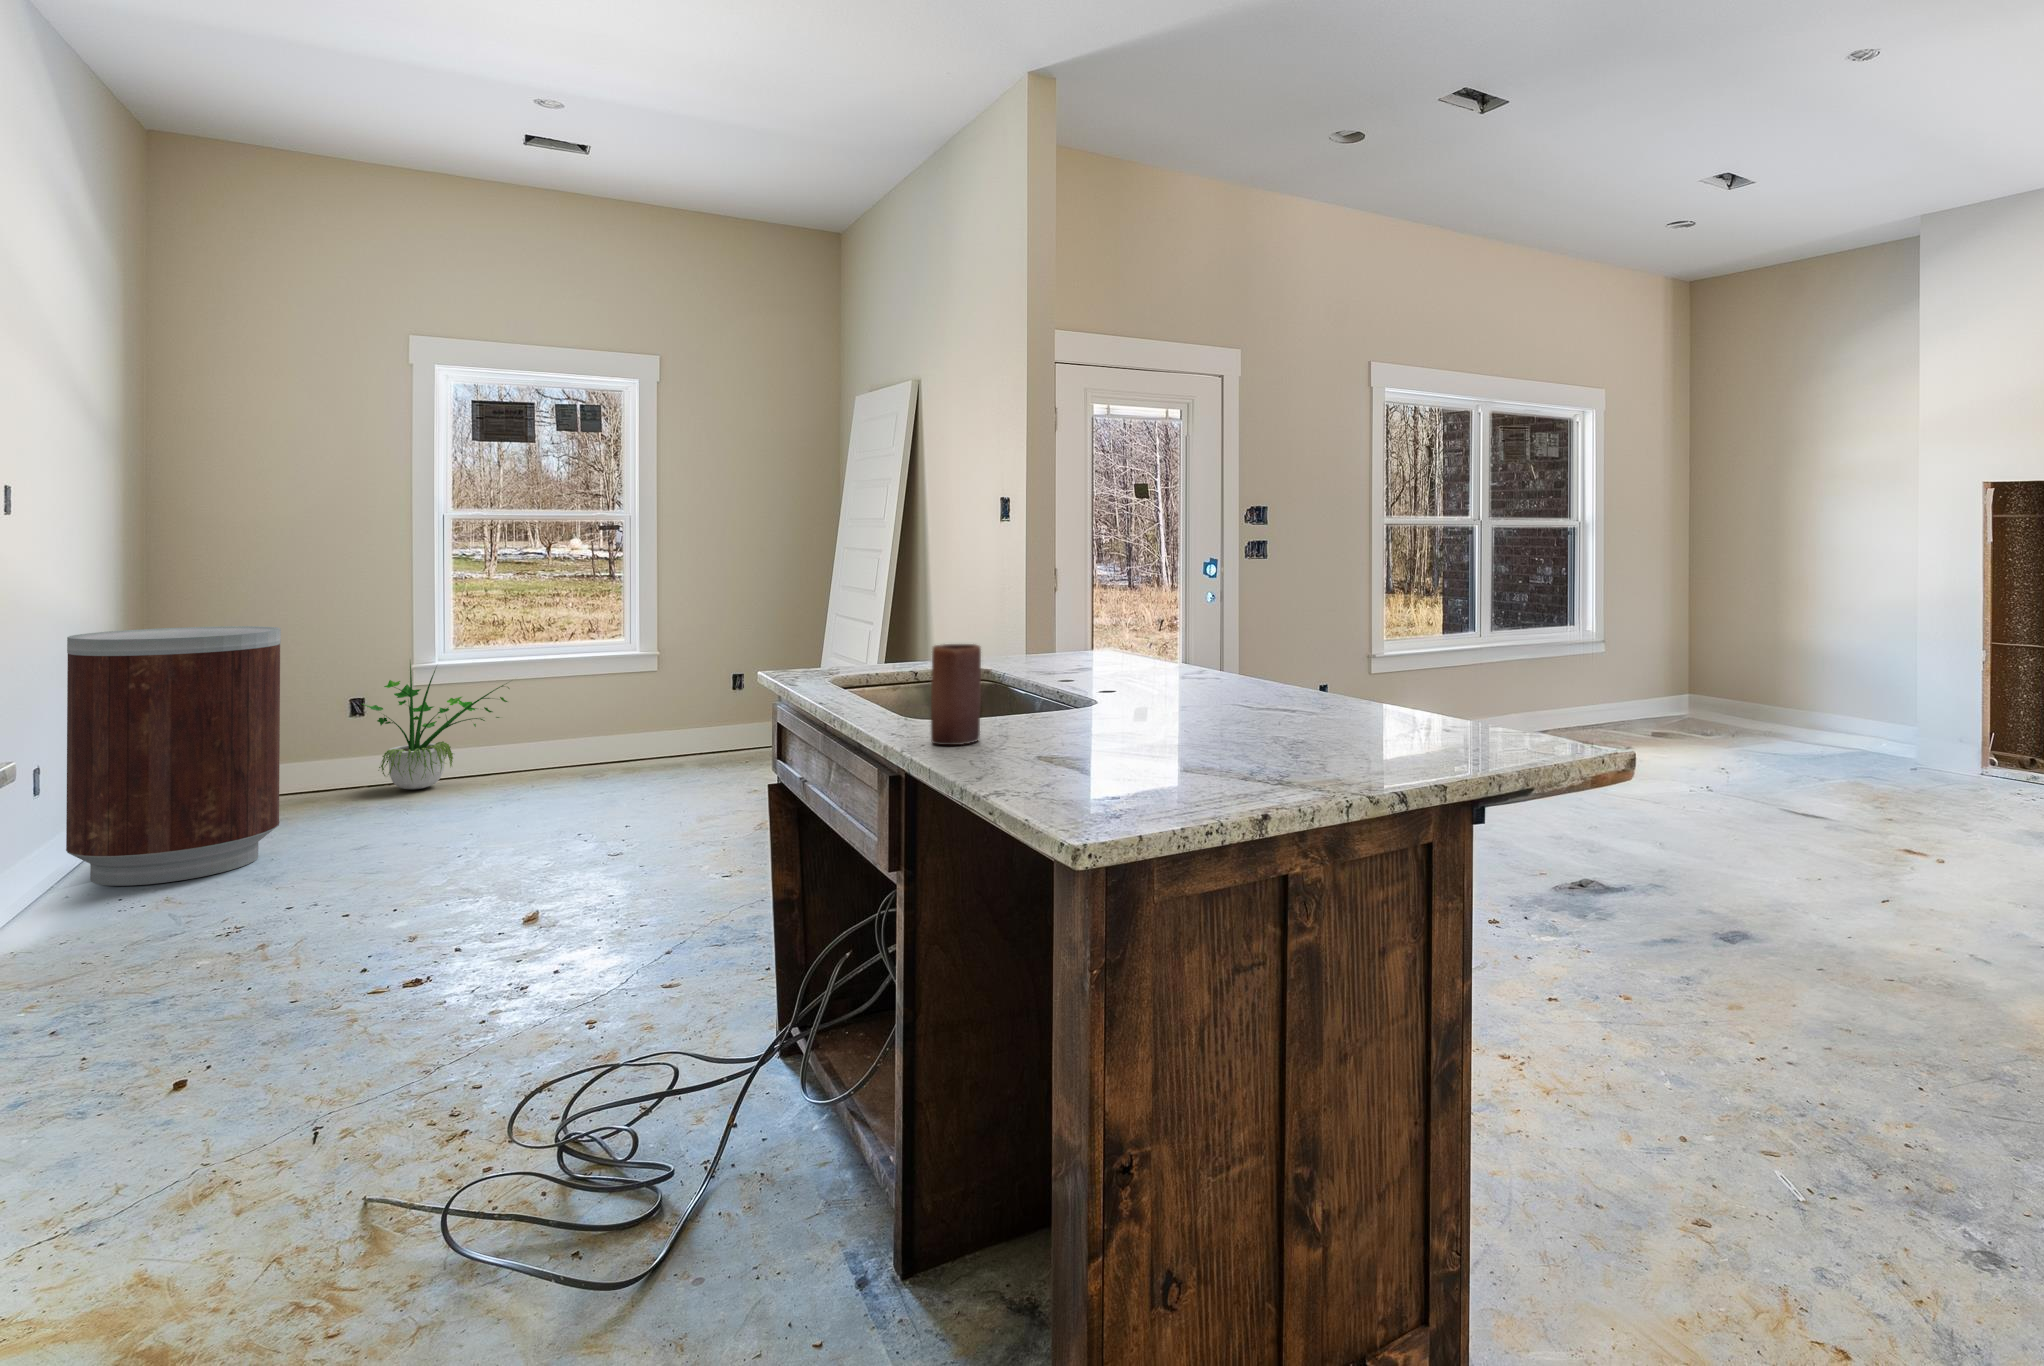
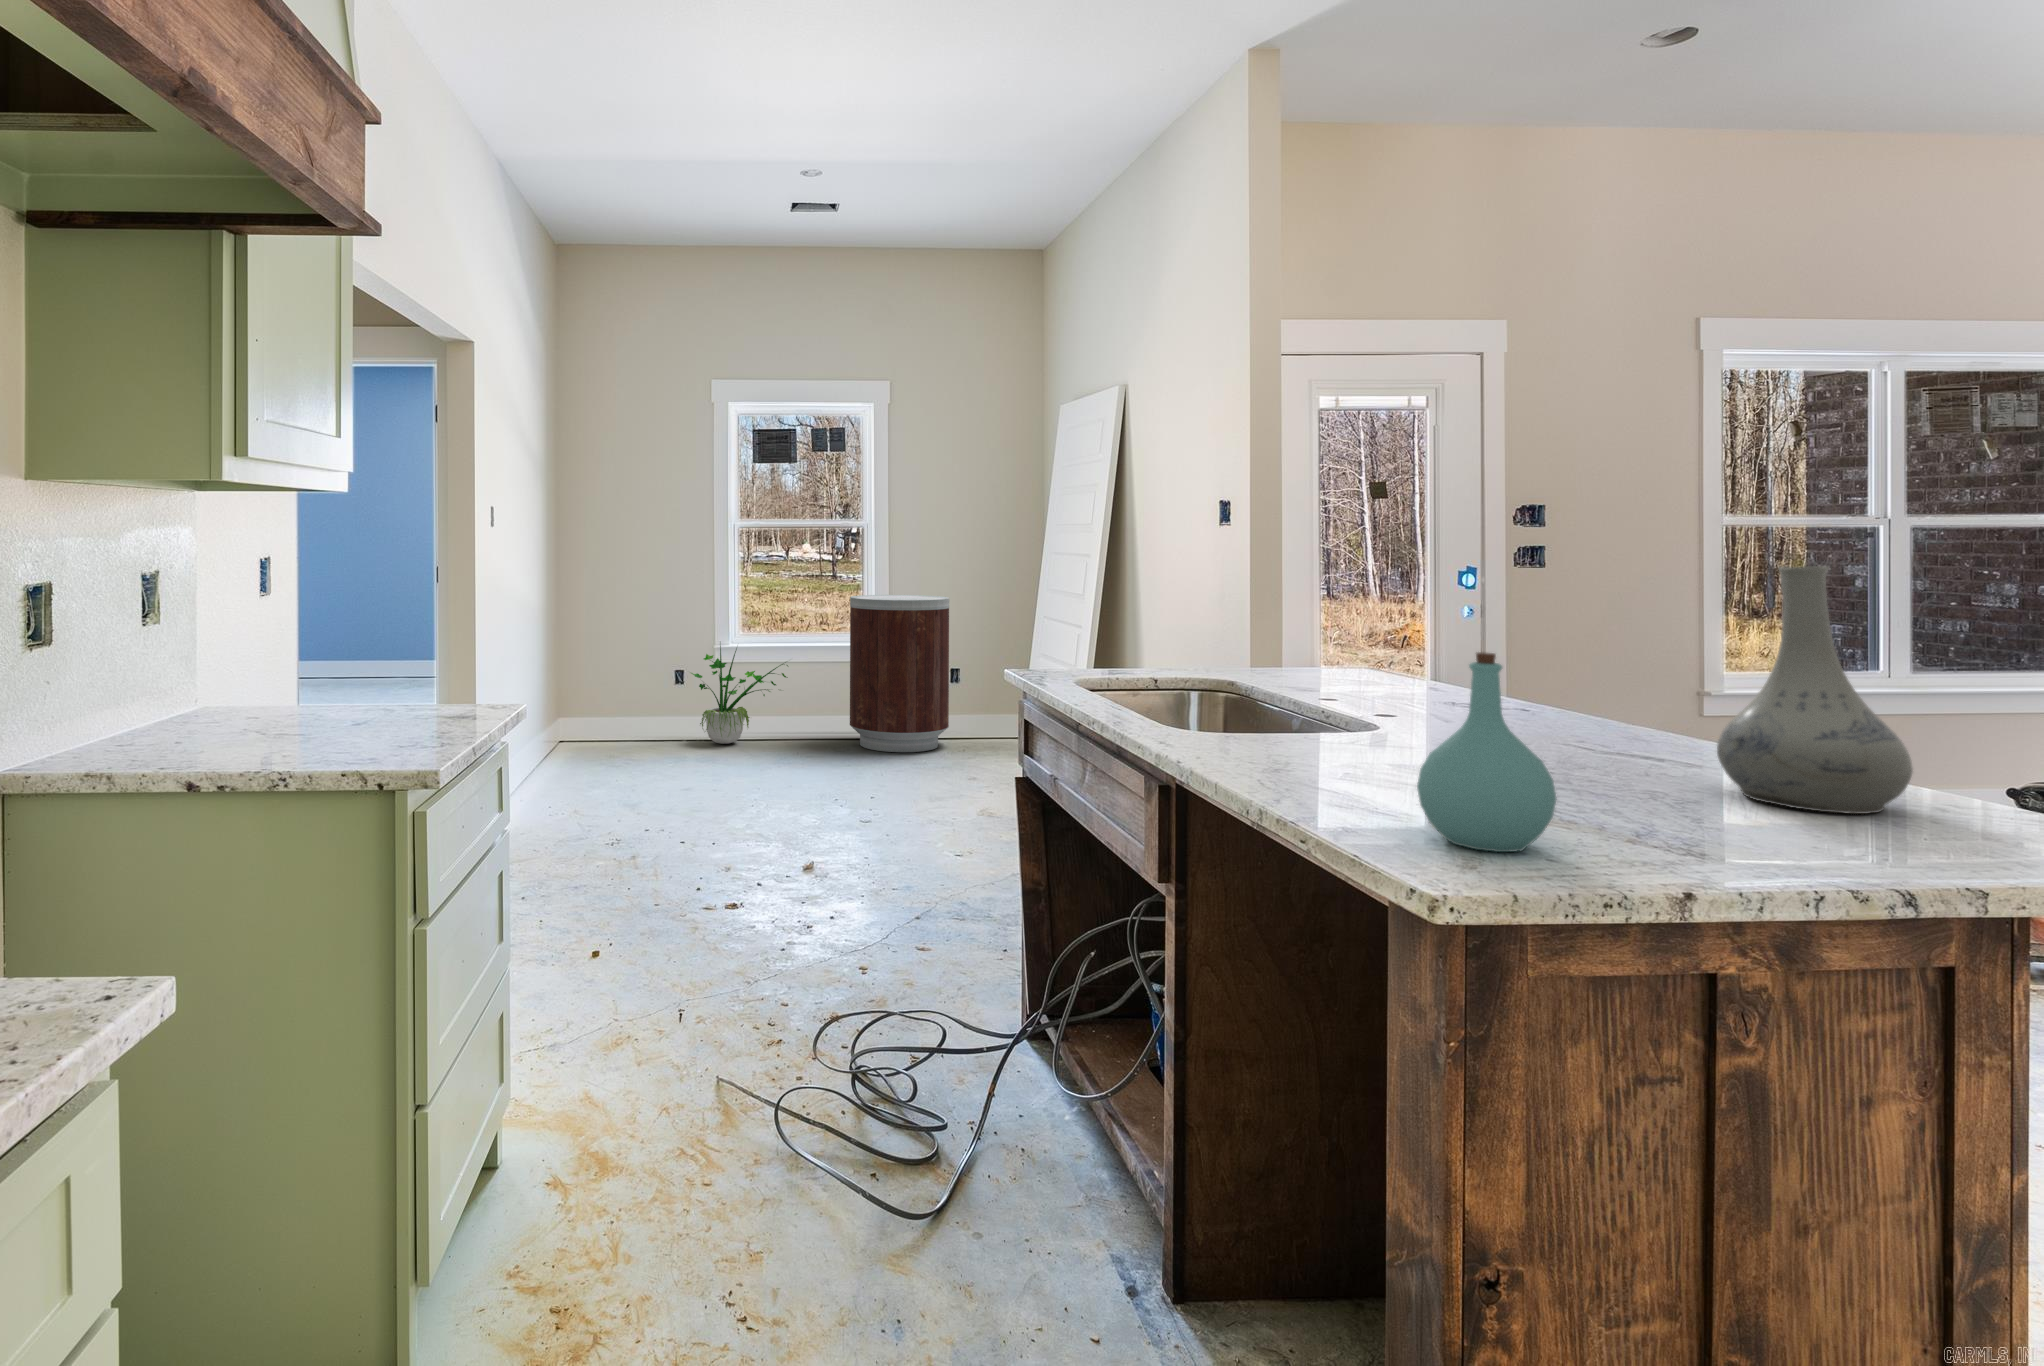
vase: none [1313,558,1424,743] -> present [1717,566,1913,814]
trash can: present [66,626,281,886] -> present [850,595,949,752]
bottle: none [1083,635,1185,802] -> present [1417,652,1556,852]
candle: present [931,644,981,745] -> none [1207,651,1263,759]

